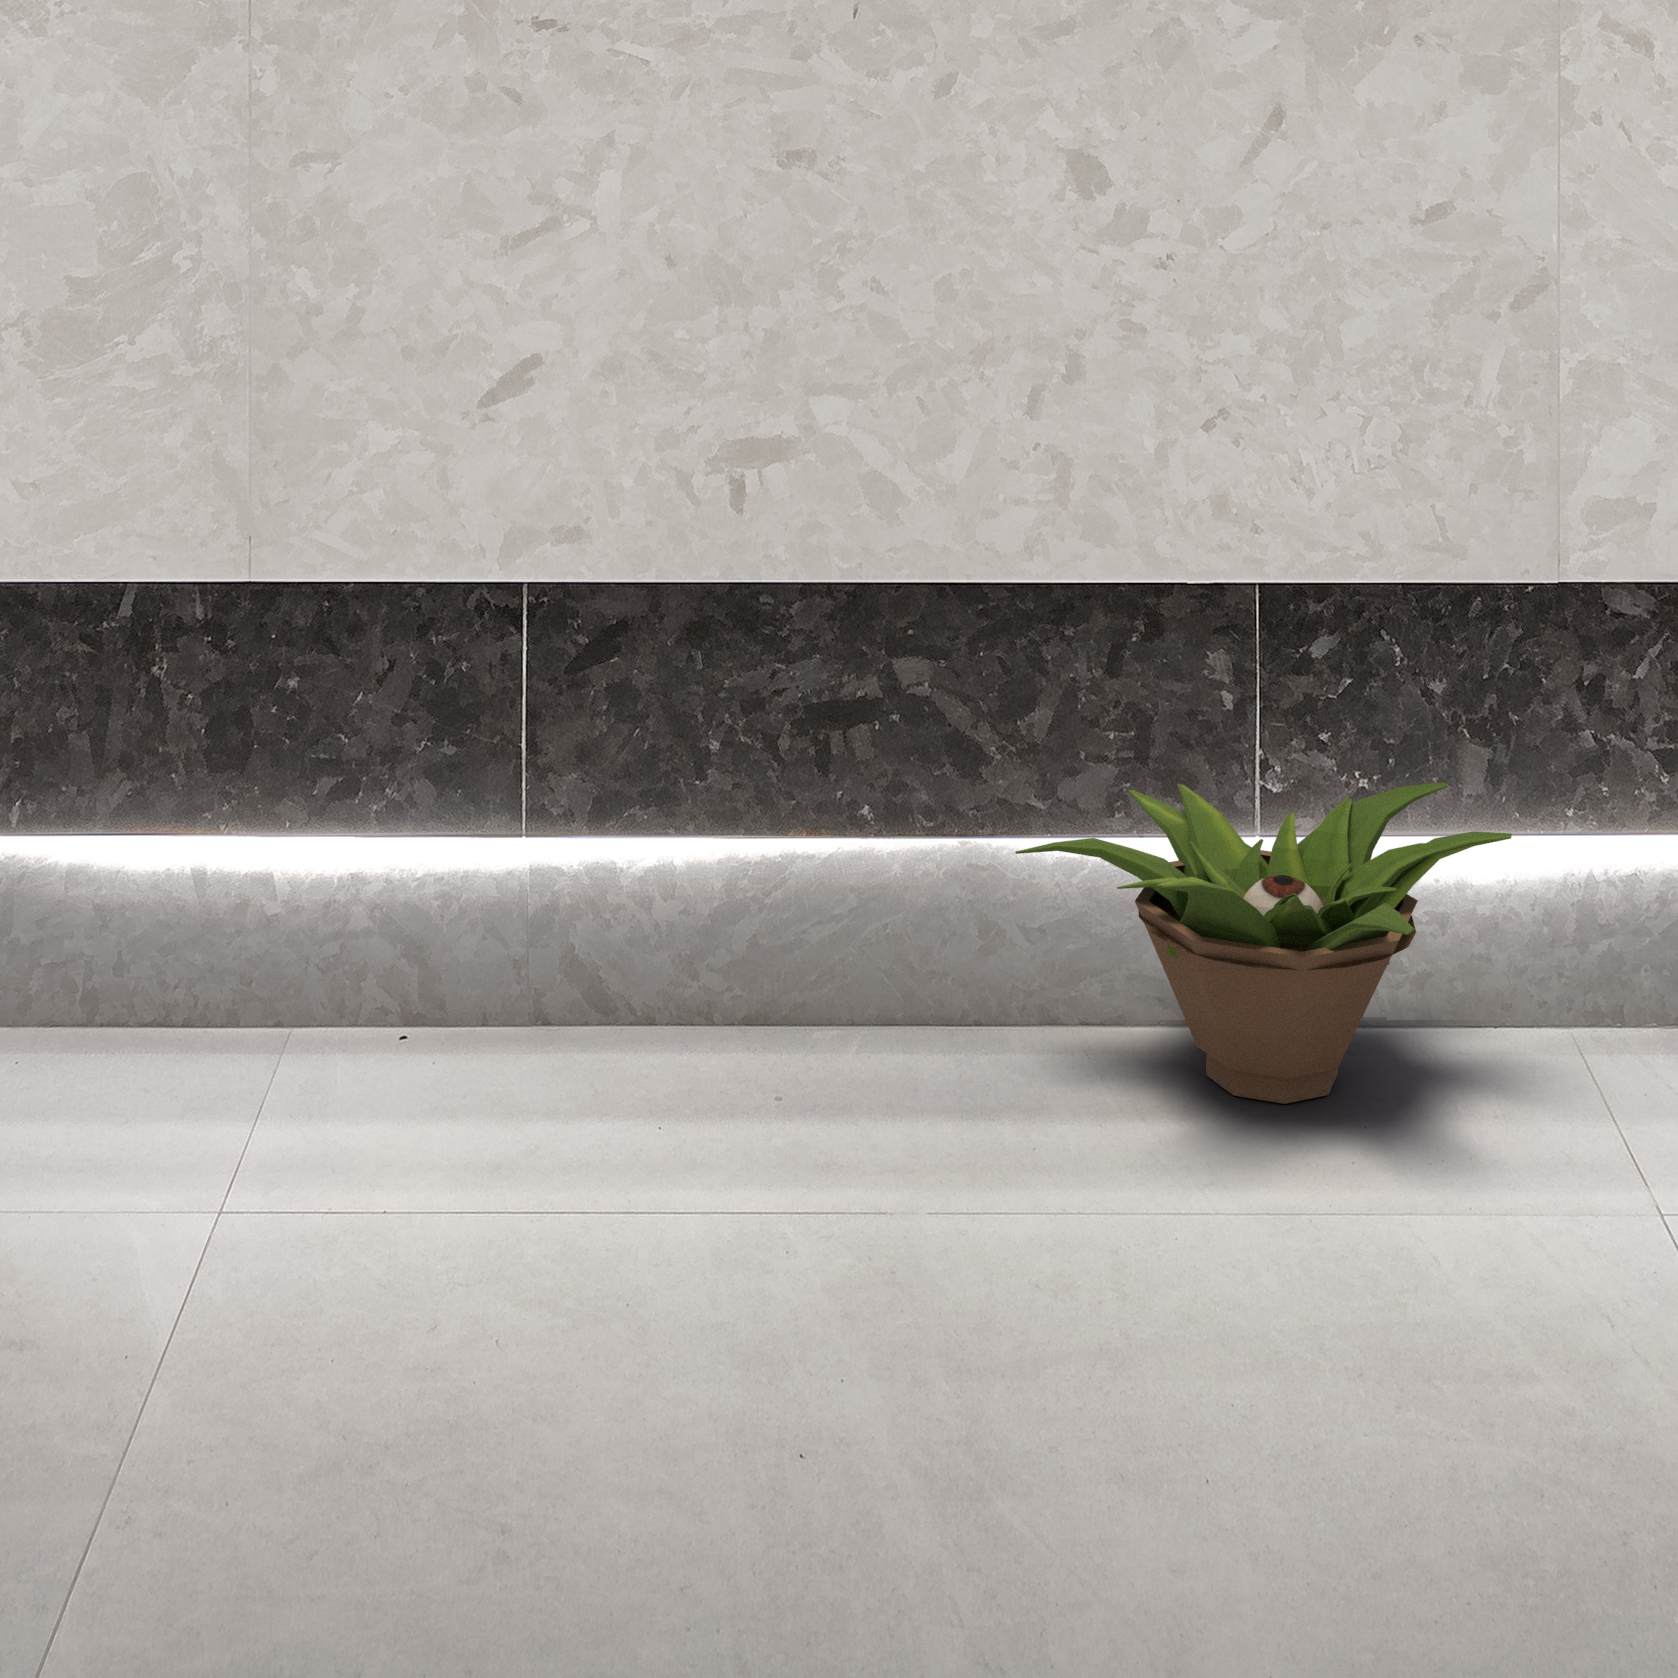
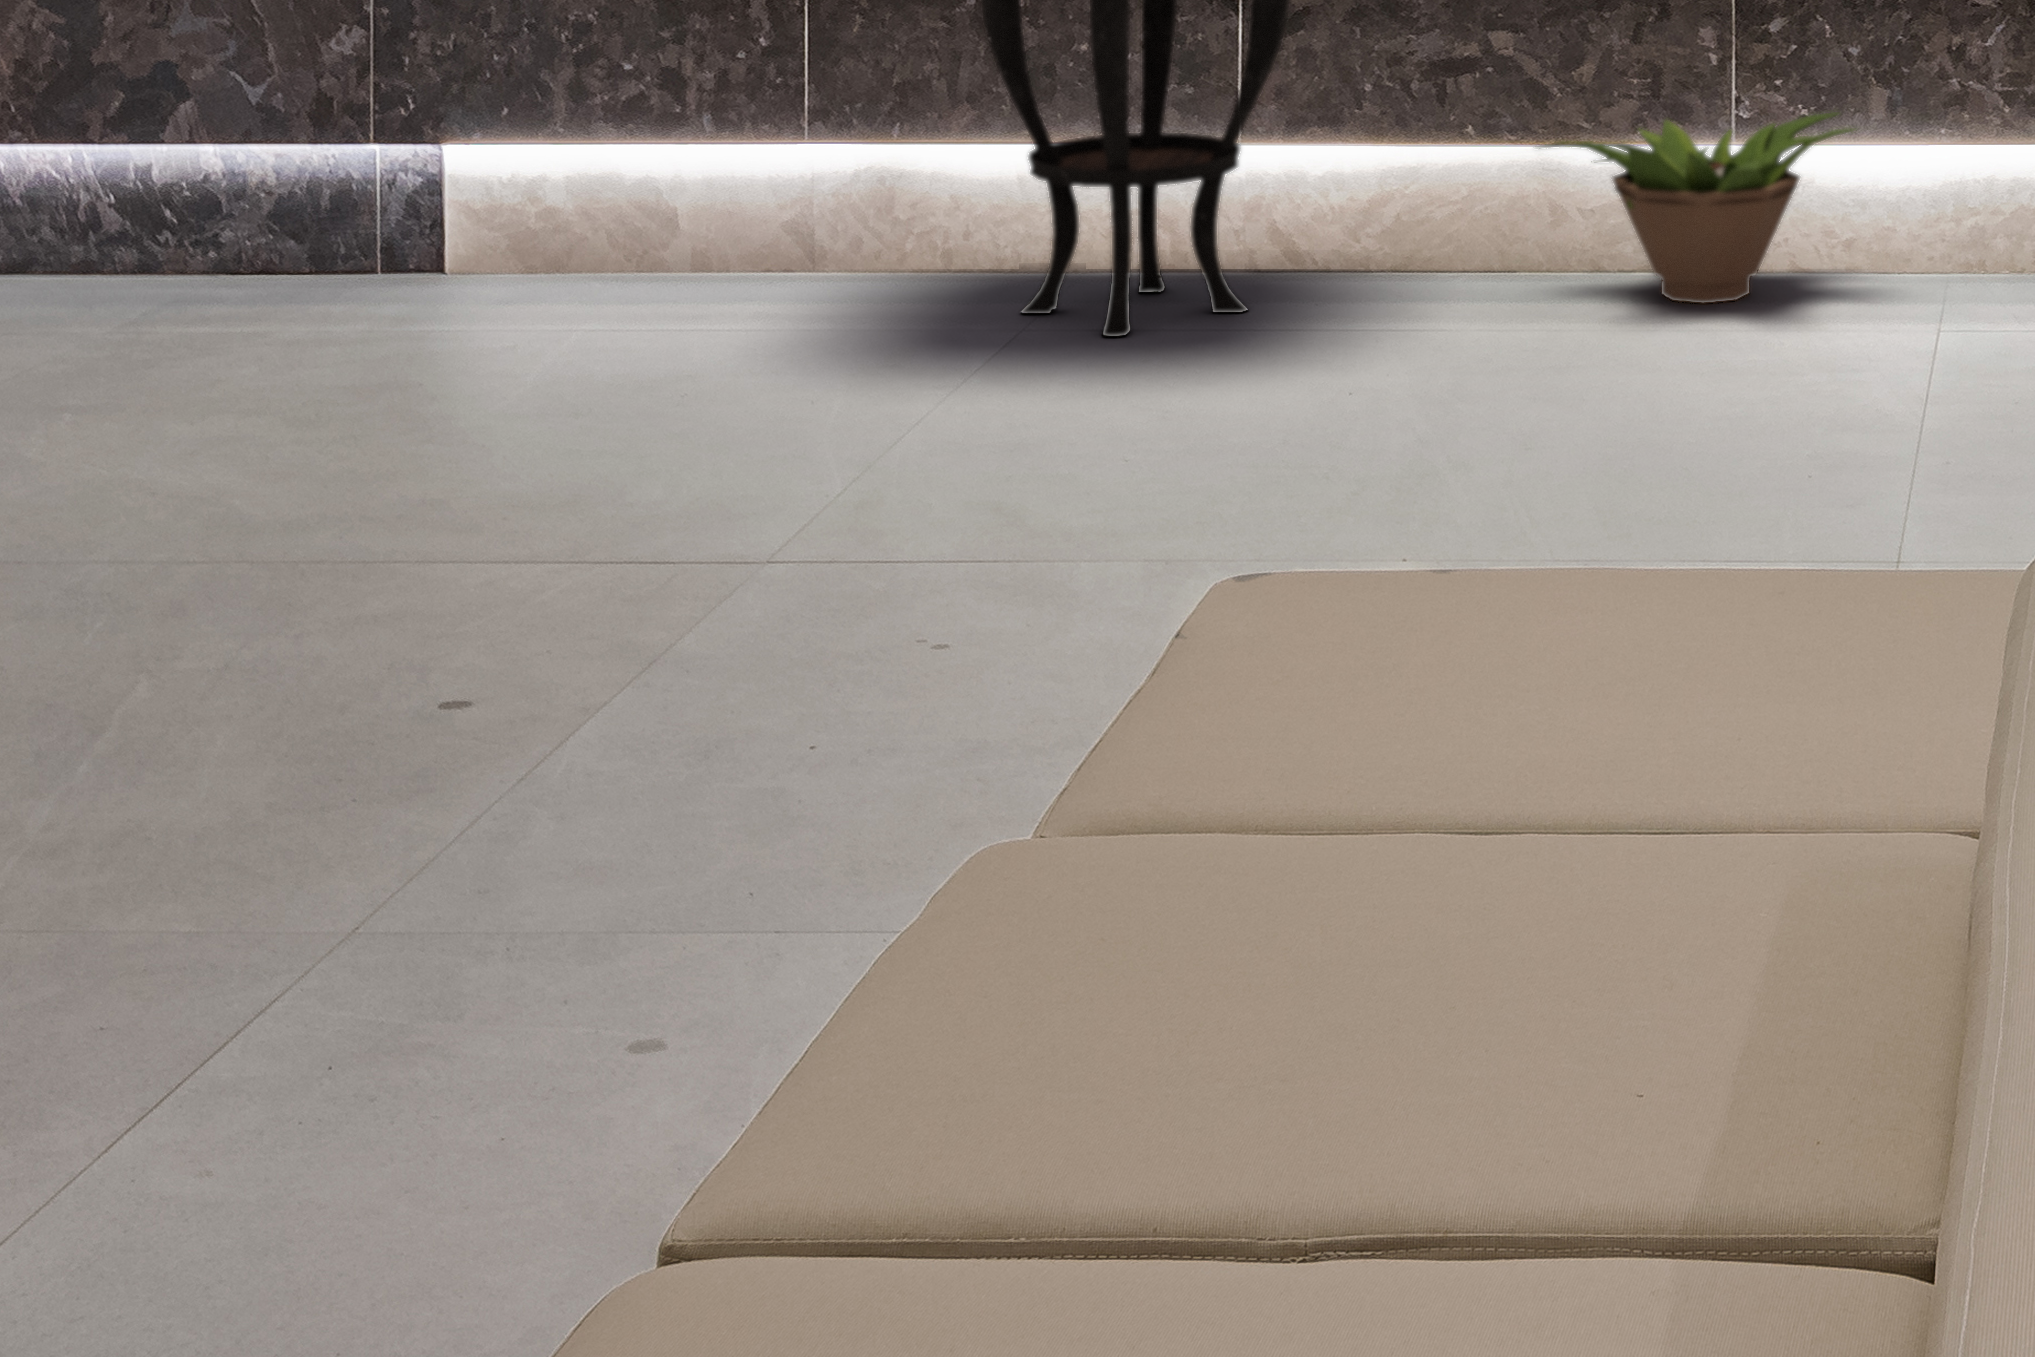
side table: none [105,376,749,1199] -> present [981,0,1289,337]

